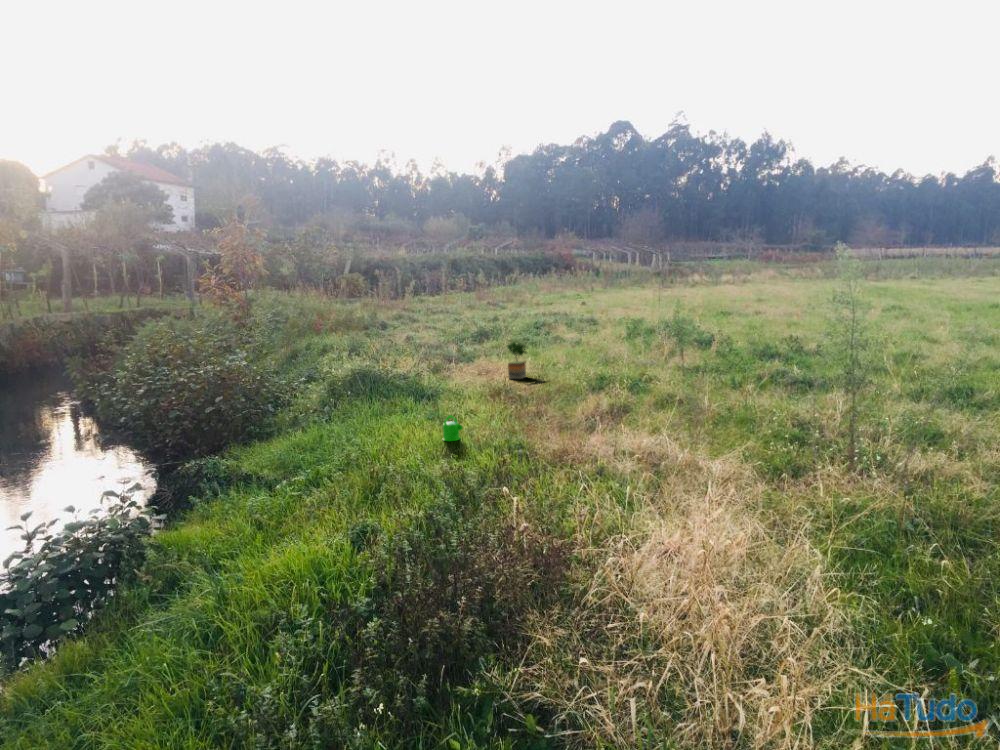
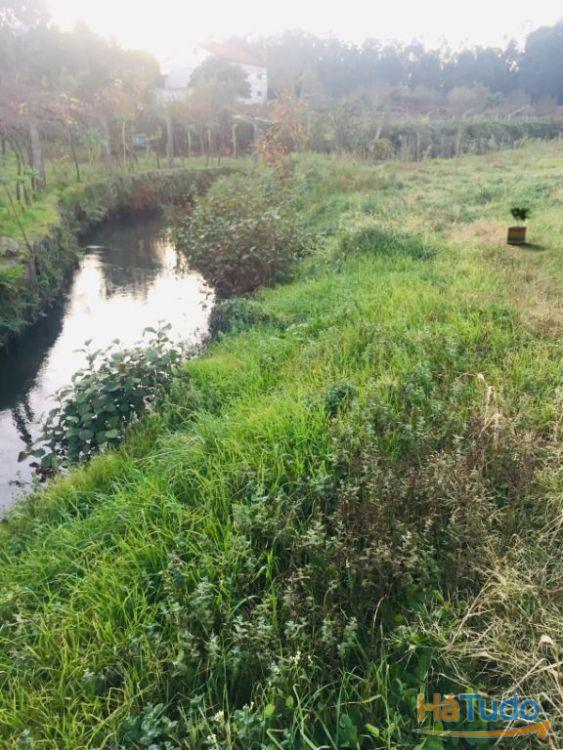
watering can: present [443,415,463,441] -> none [431,280,452,306]

